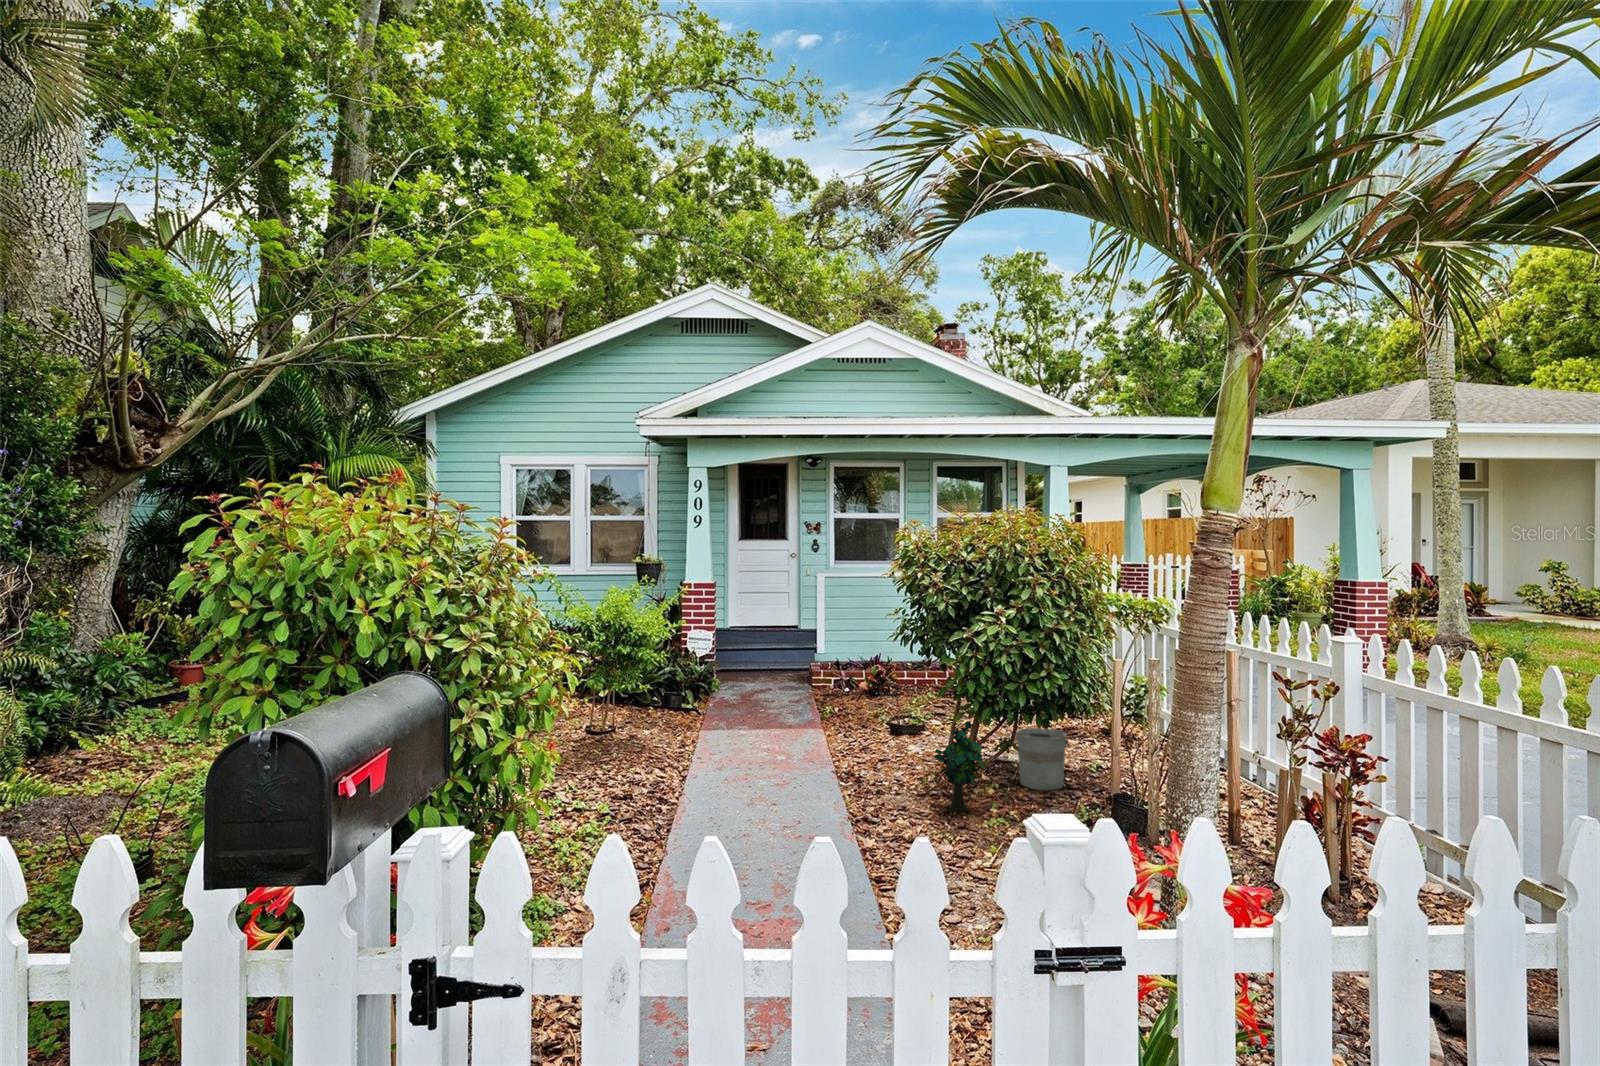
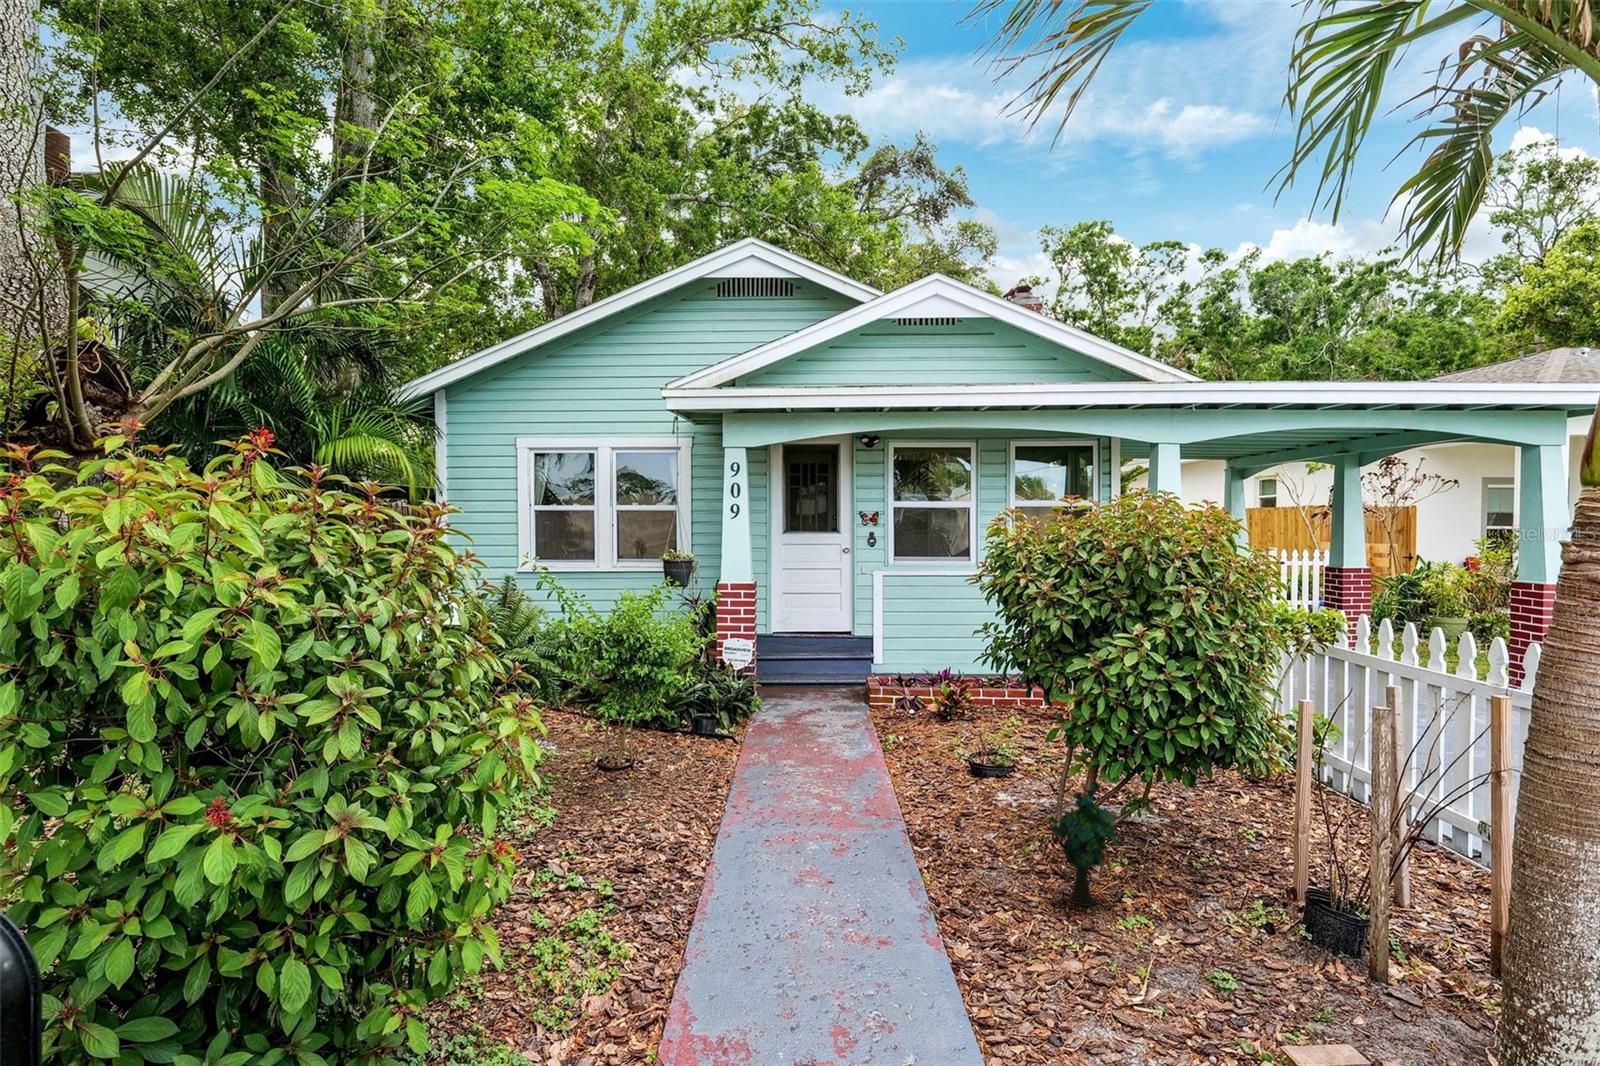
bucket: present [1013,728,1070,790] -> none [1146,783,1228,871]

